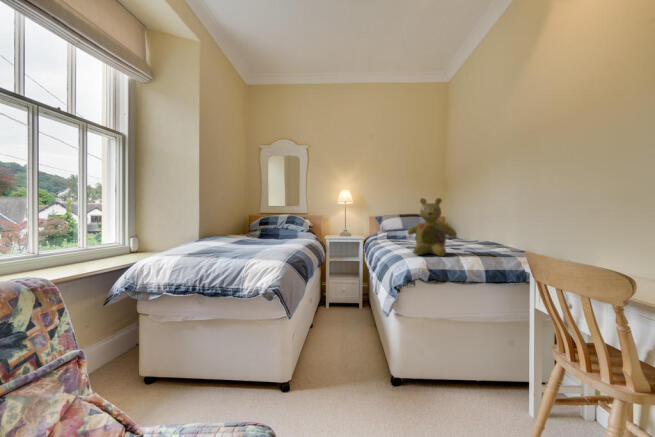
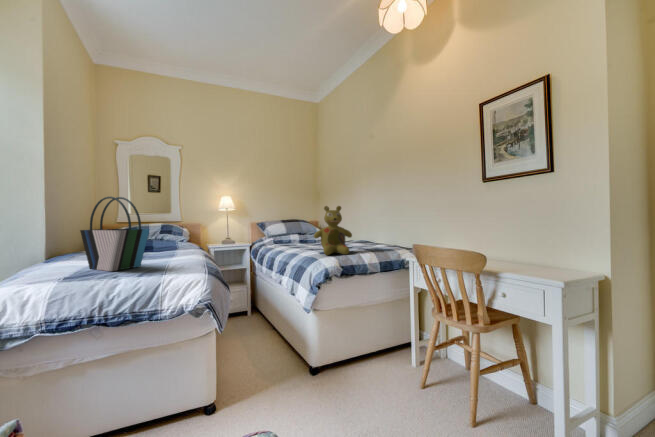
tote bag: none [209,191,249,252] -> present [80,197,149,271]

